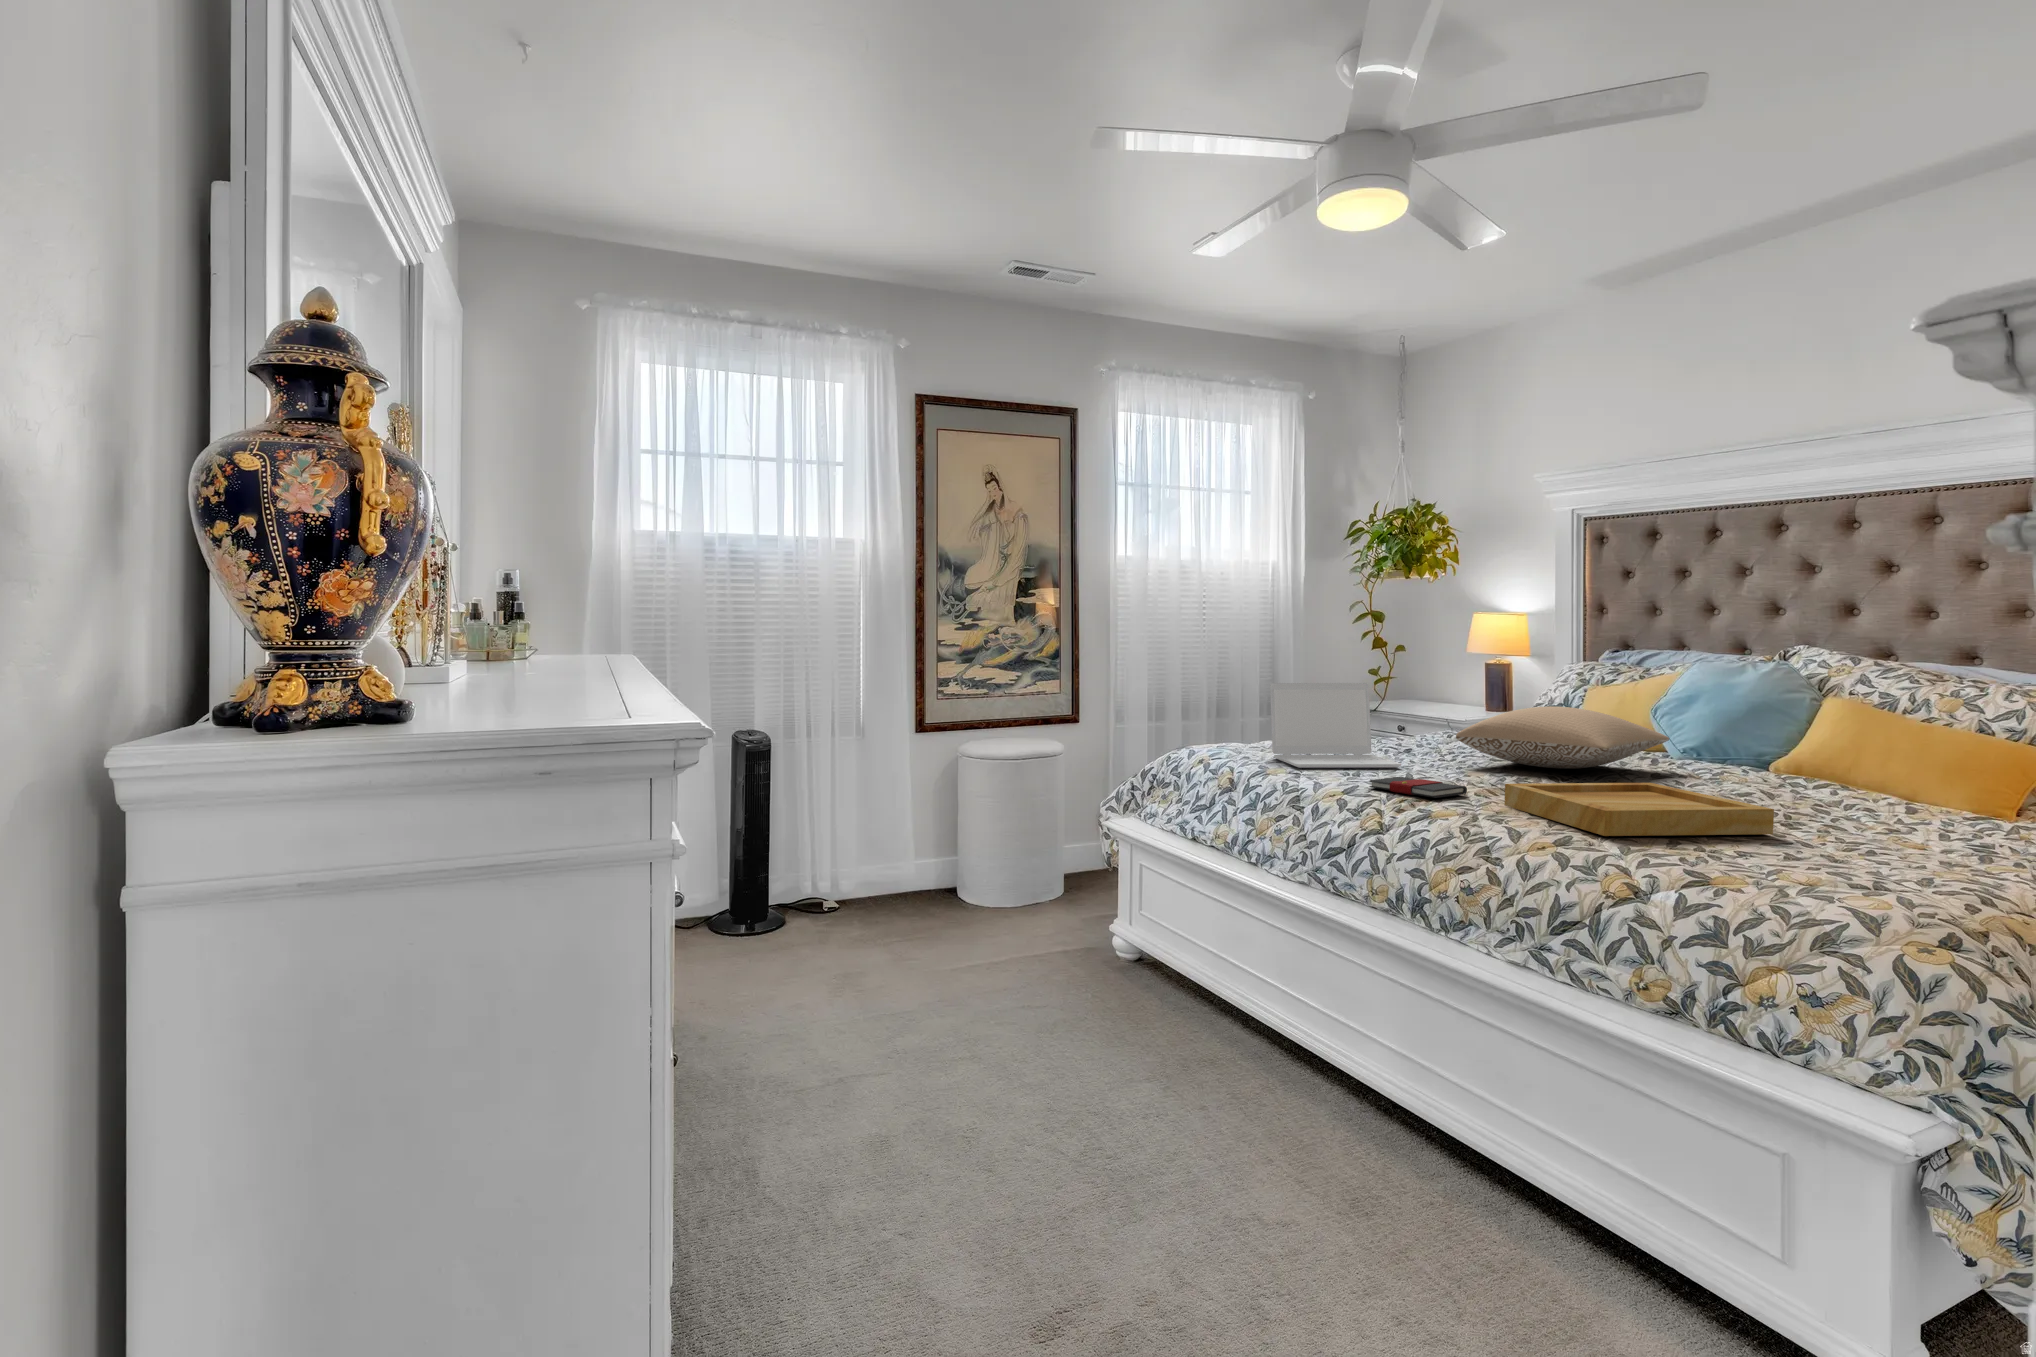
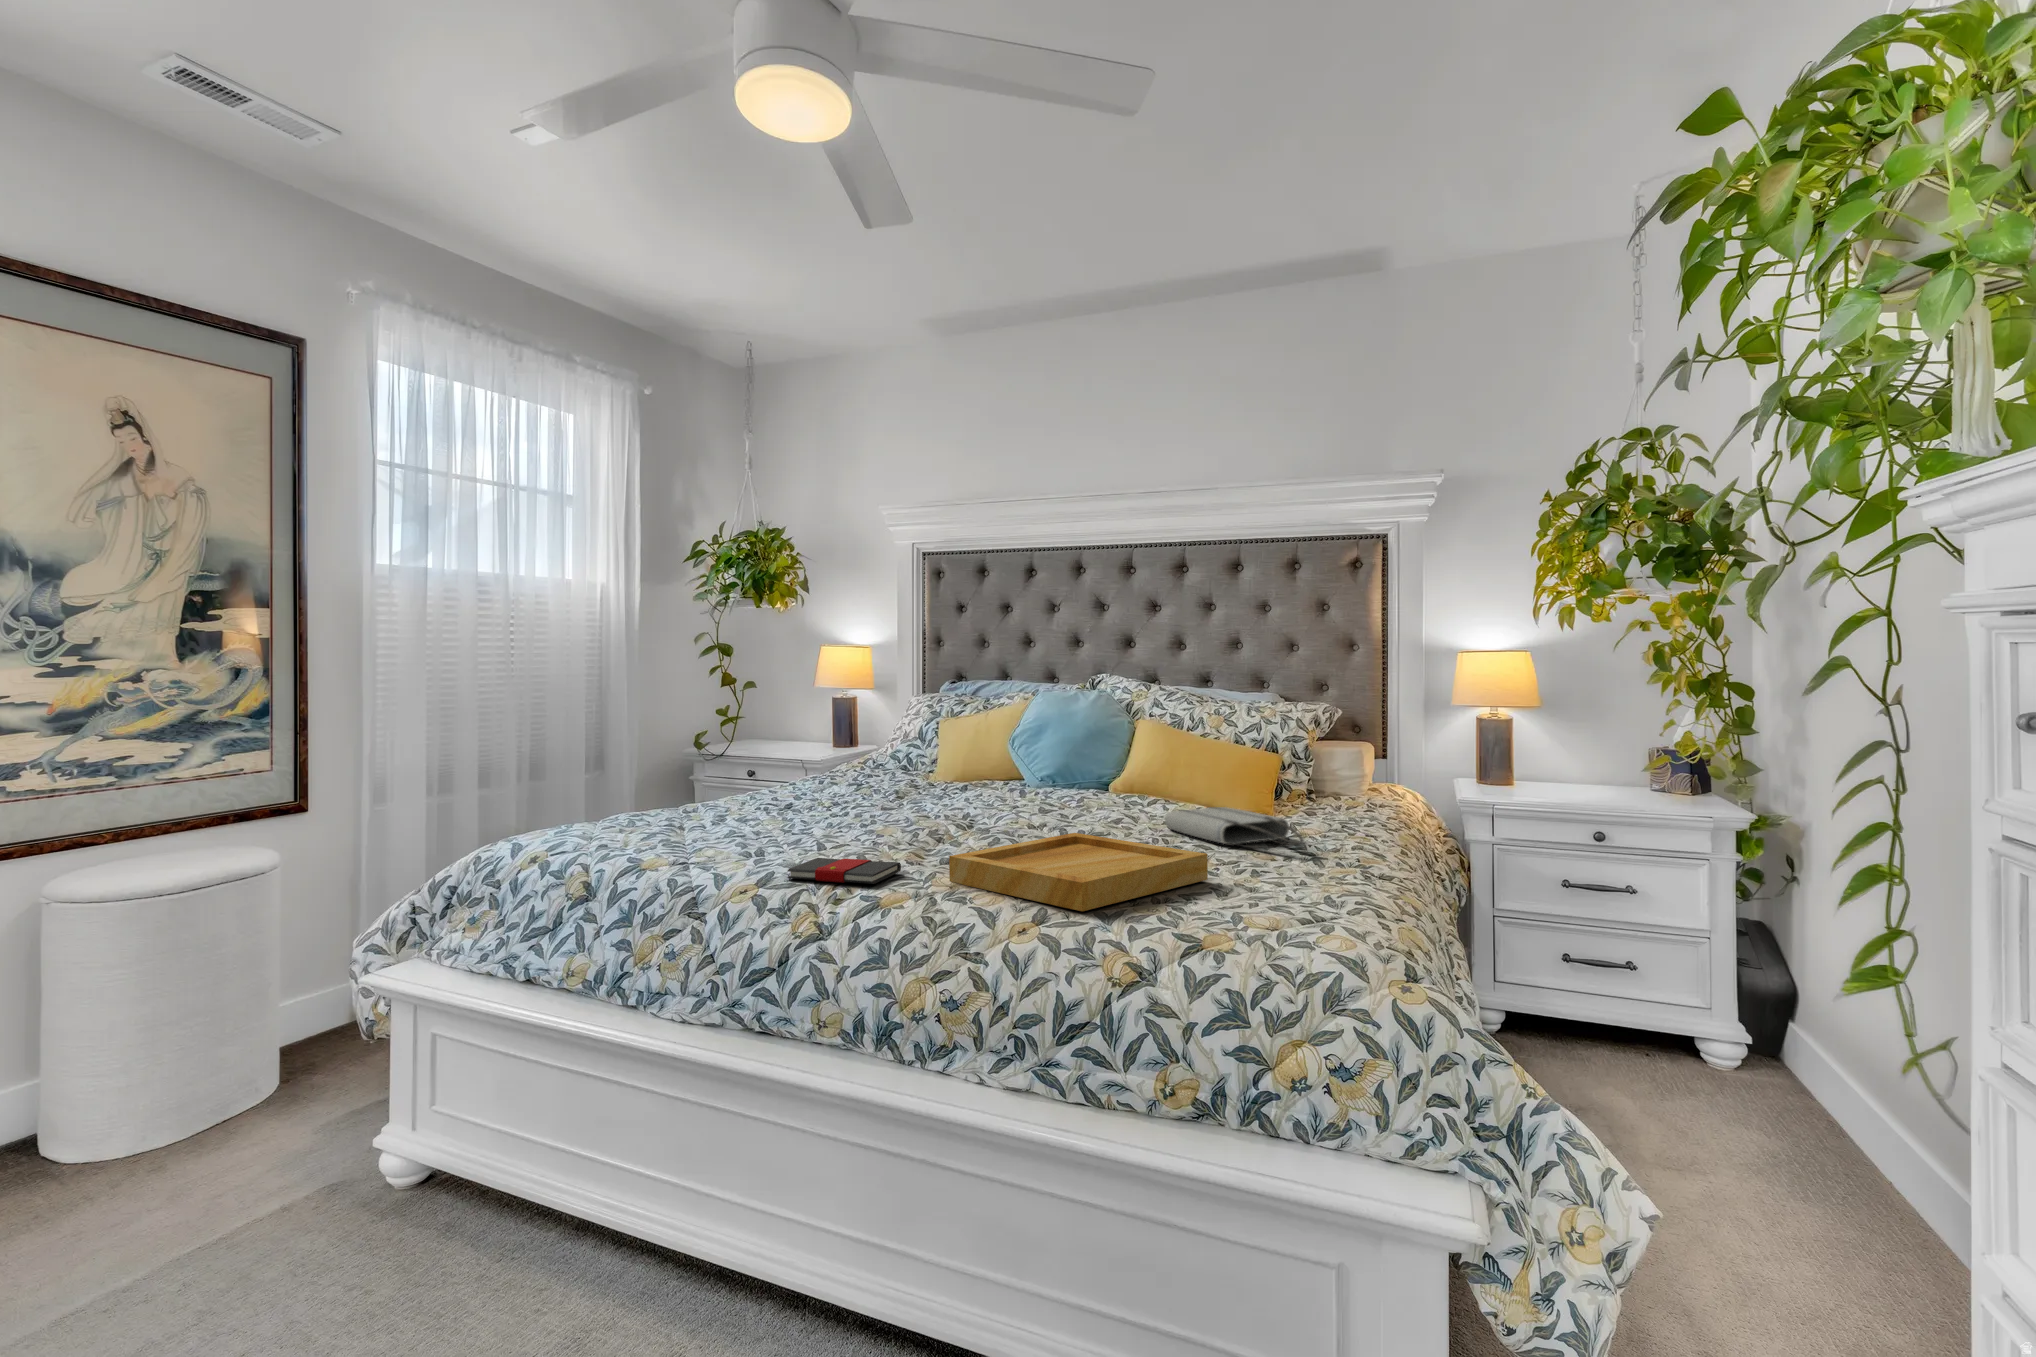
laptop: present [1270,683,1401,768] -> none [623,736,799,858]
pillow: present [1456,706,1669,769] -> none [852,749,1049,819]
tote bag: none [1781,780,1932,822] -> present [1165,807,1304,845]

